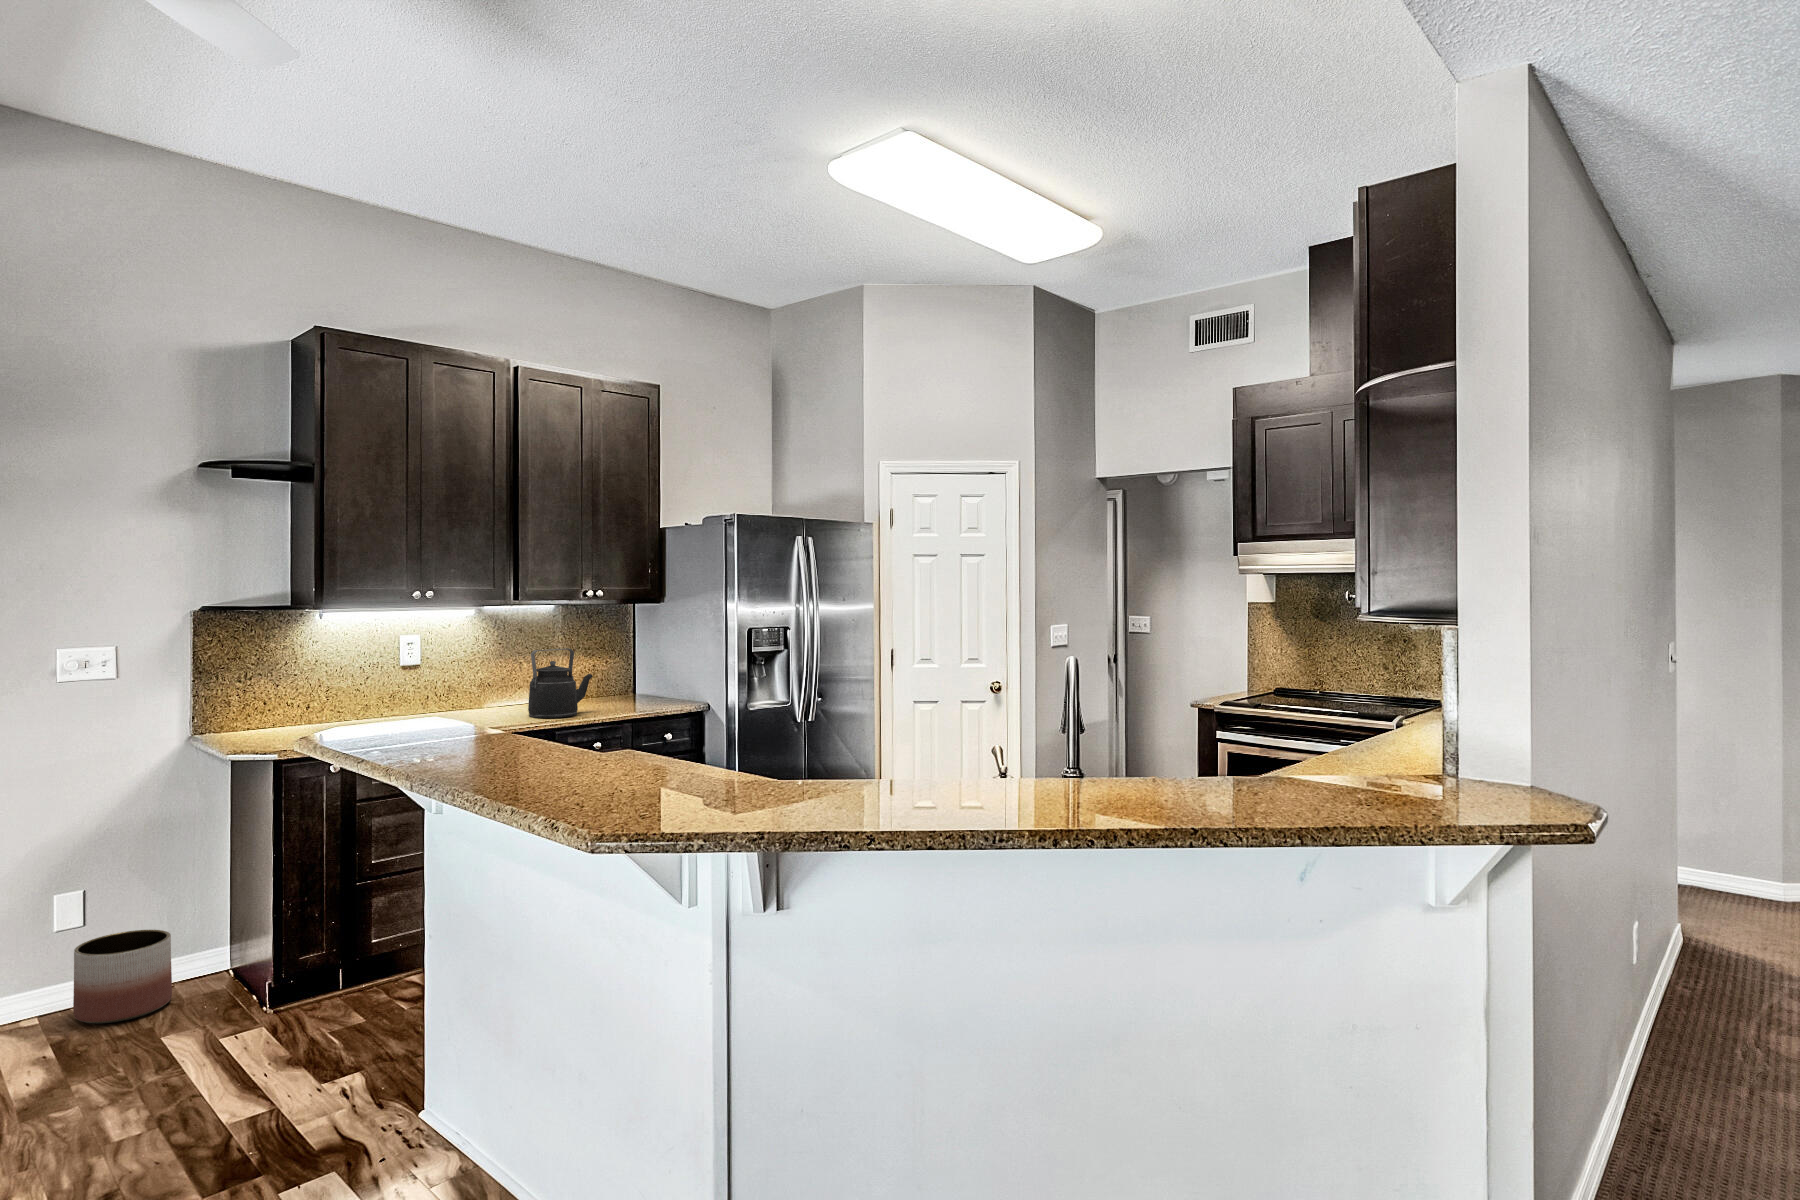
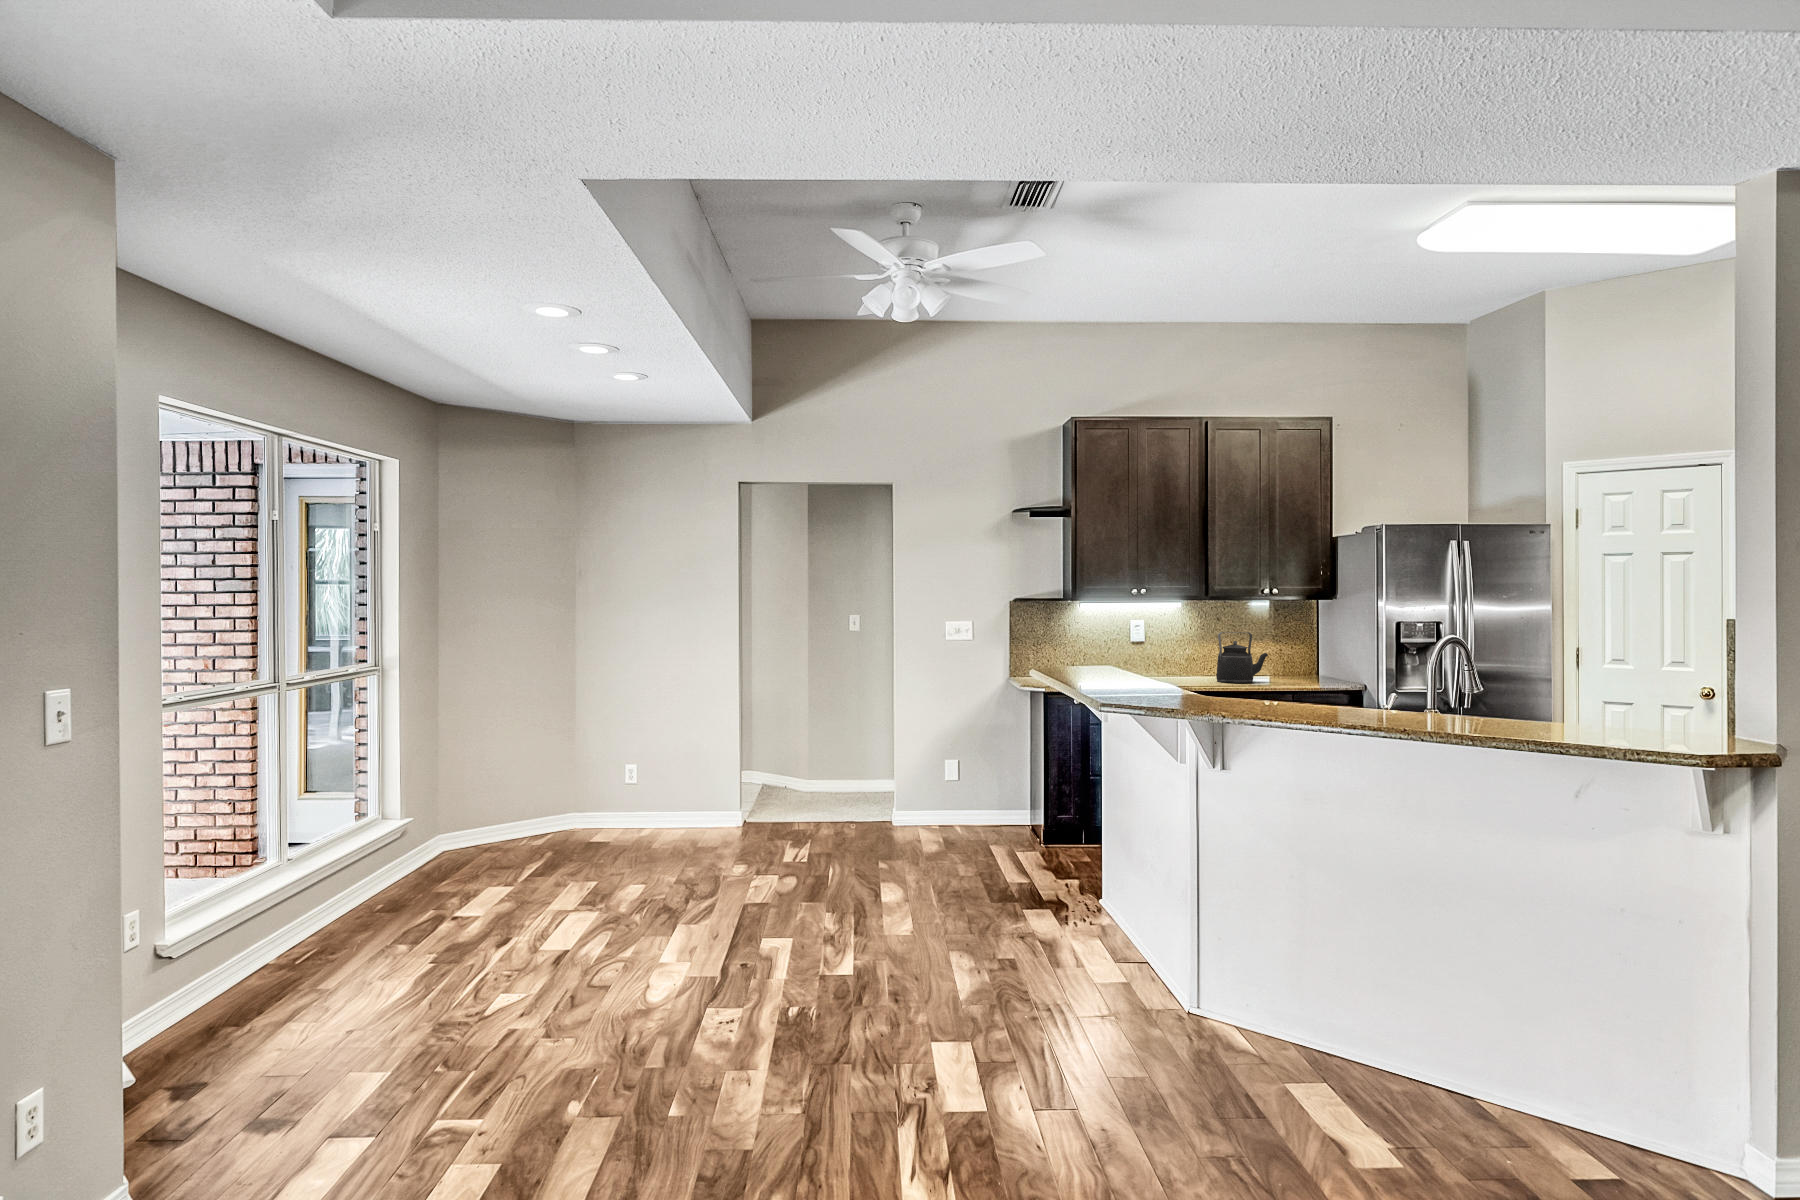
planter: present [73,930,172,1024] -> none [951,789,997,836]

